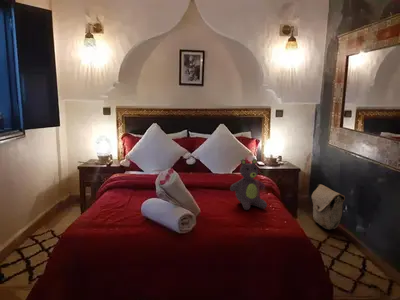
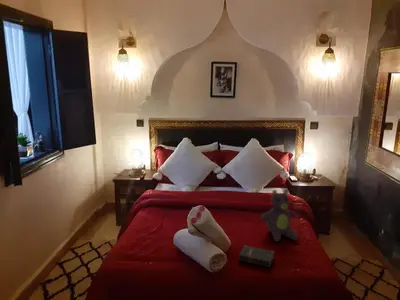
bag: present [312,184,345,229] -> none [345,201,380,251]
hardback book: none [209,211,244,229] -> present [239,245,274,267]

